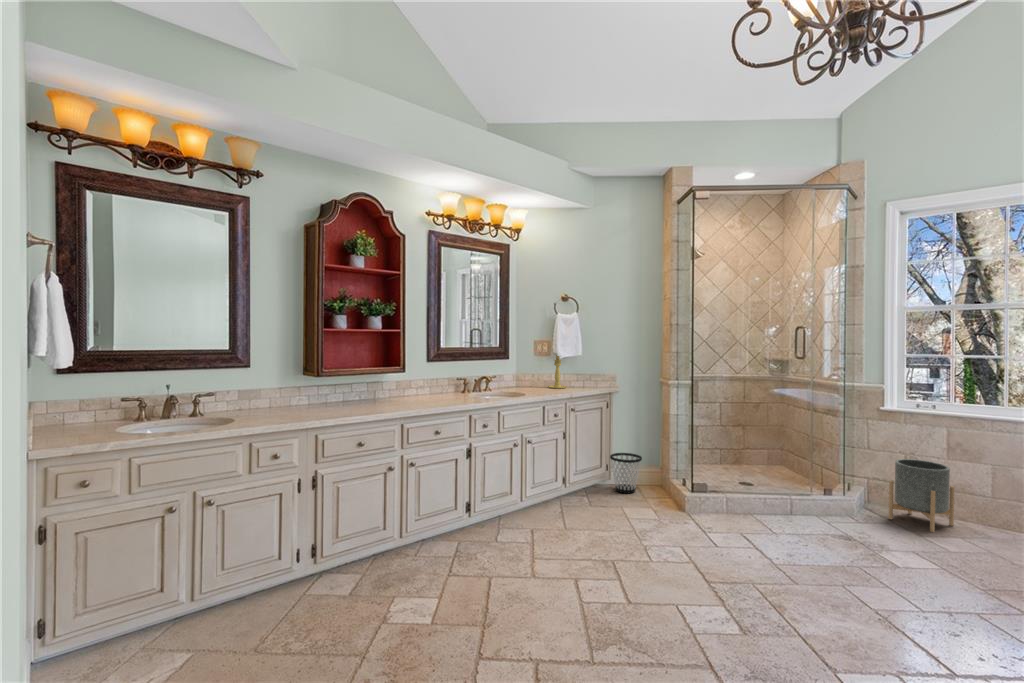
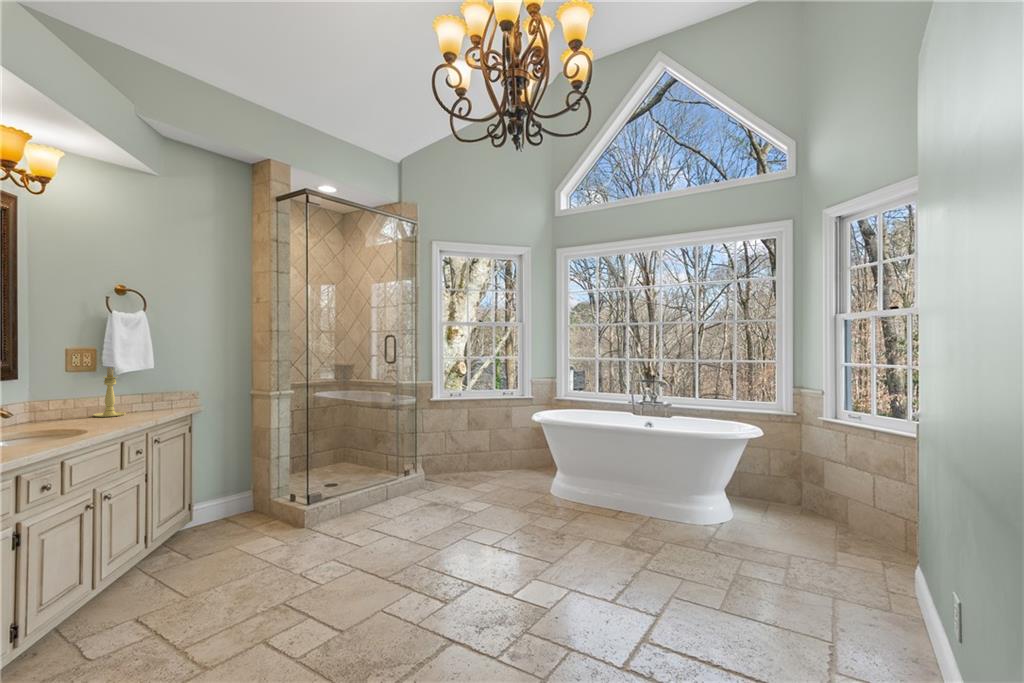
wastebasket: present [610,453,642,494] -> none [196,482,238,532]
planter: present [888,459,955,532] -> none [445,435,479,485]

